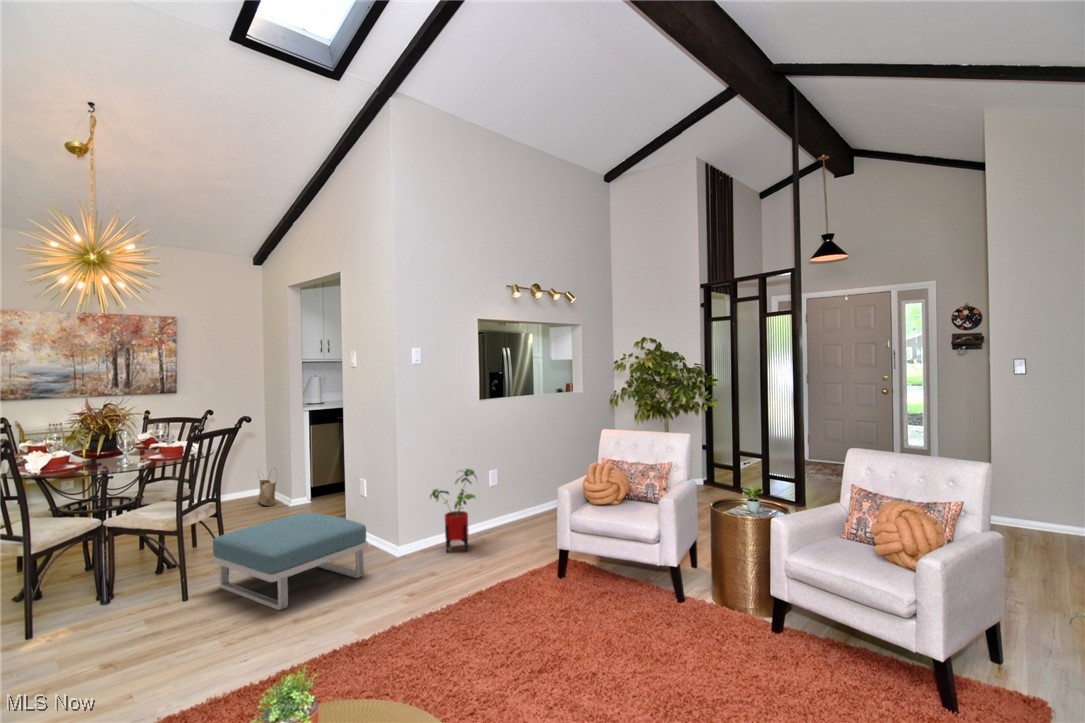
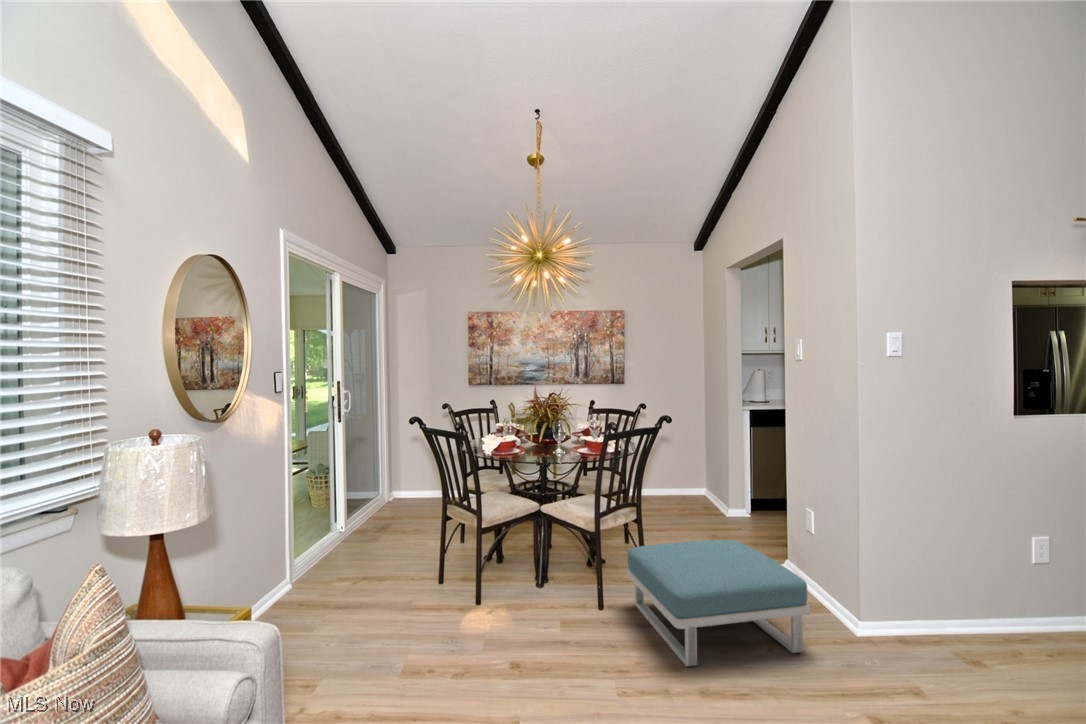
house plant: present [430,469,476,552] -> none [914,528,1009,667]
woven basket: present [258,480,276,506] -> none [695,469,714,511]

